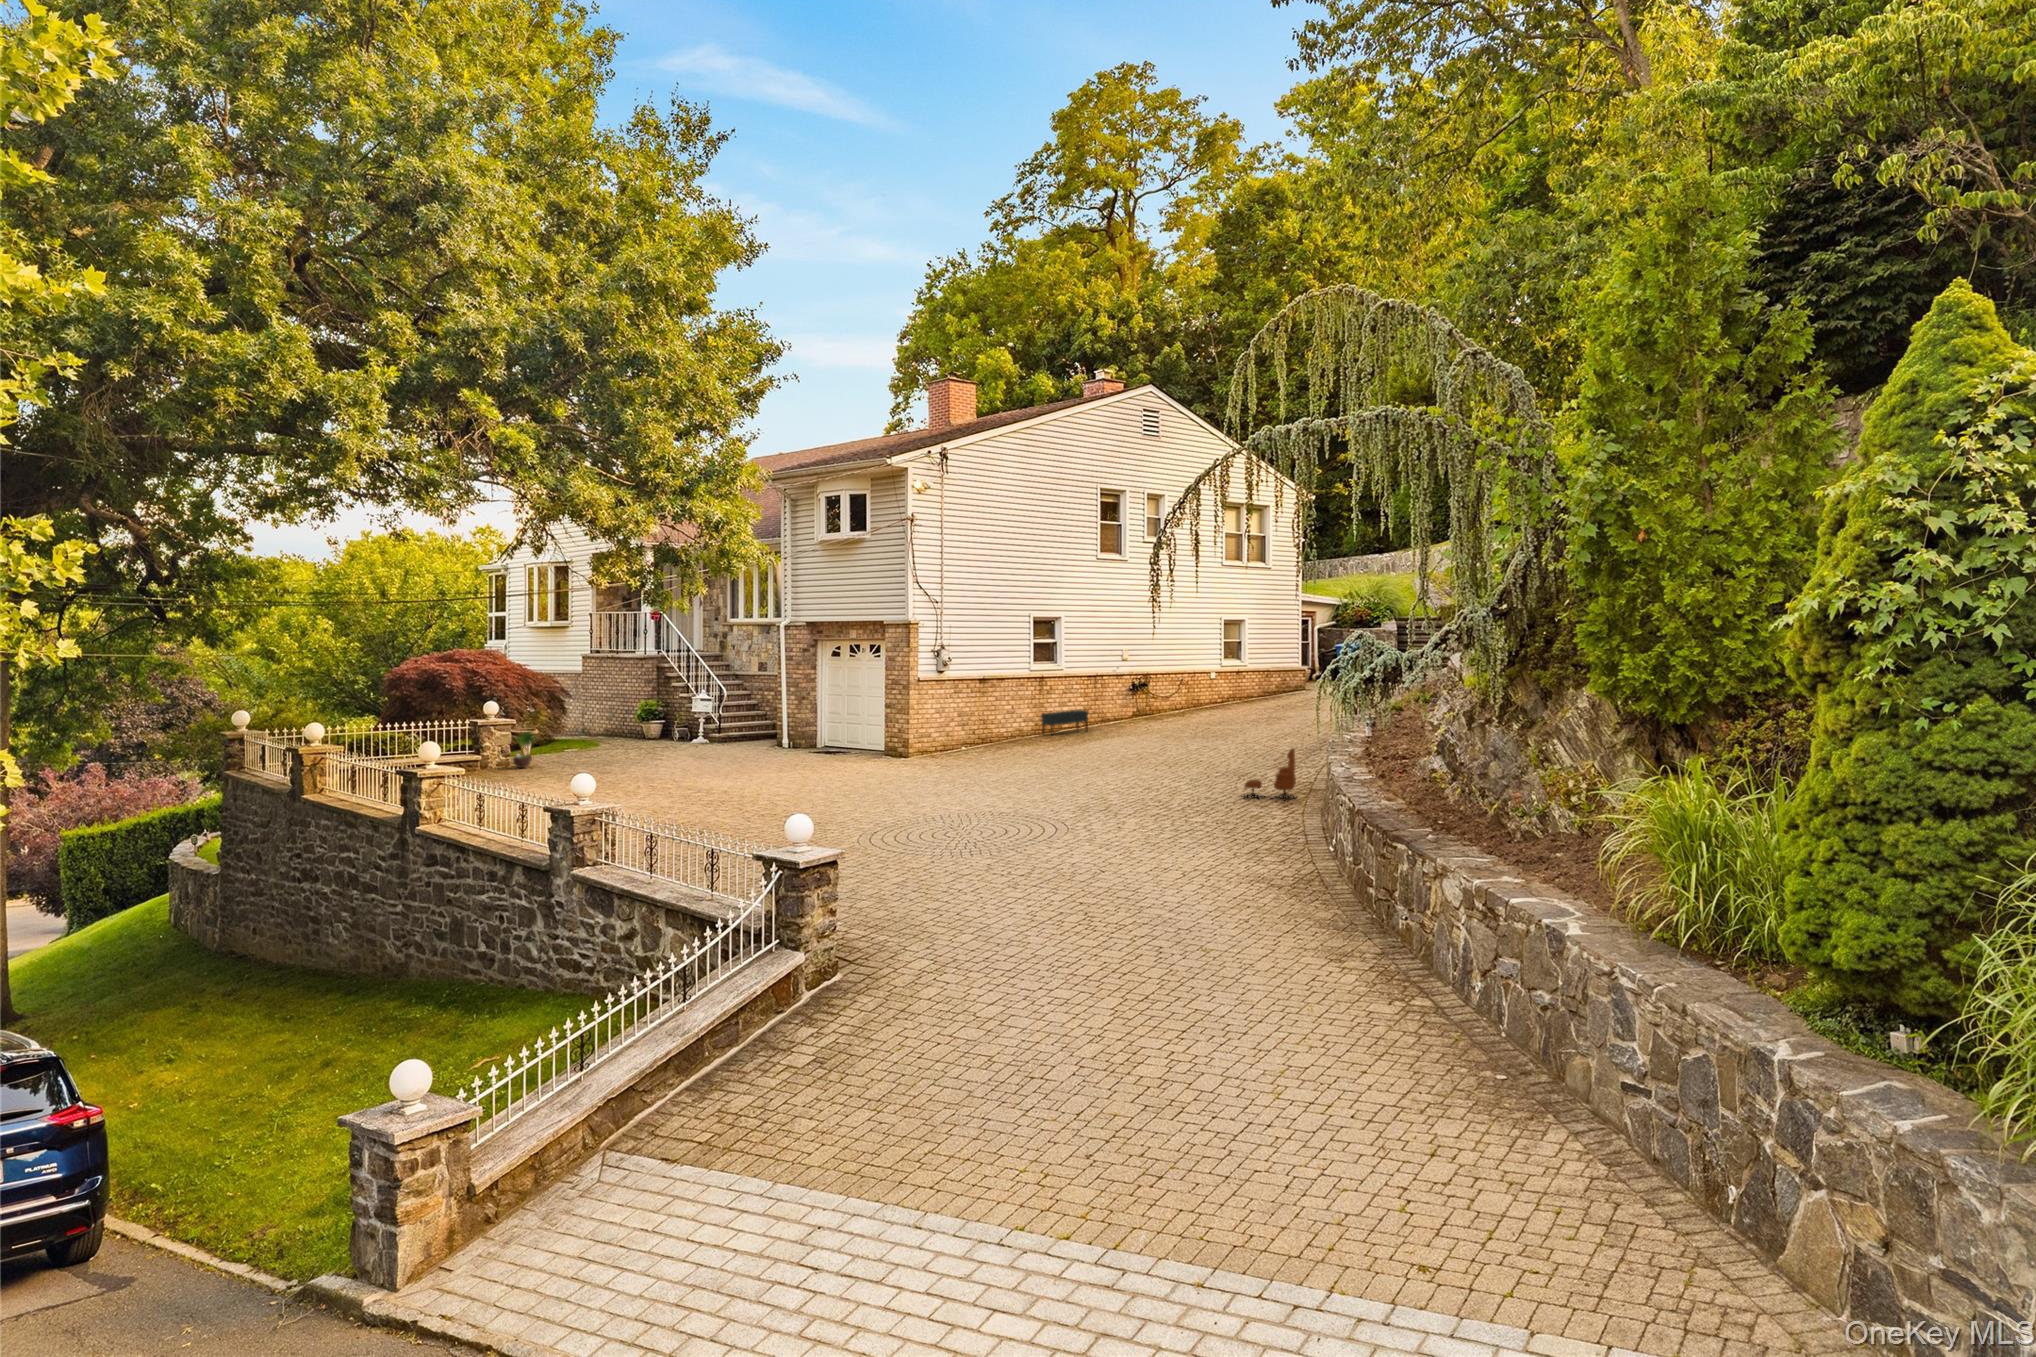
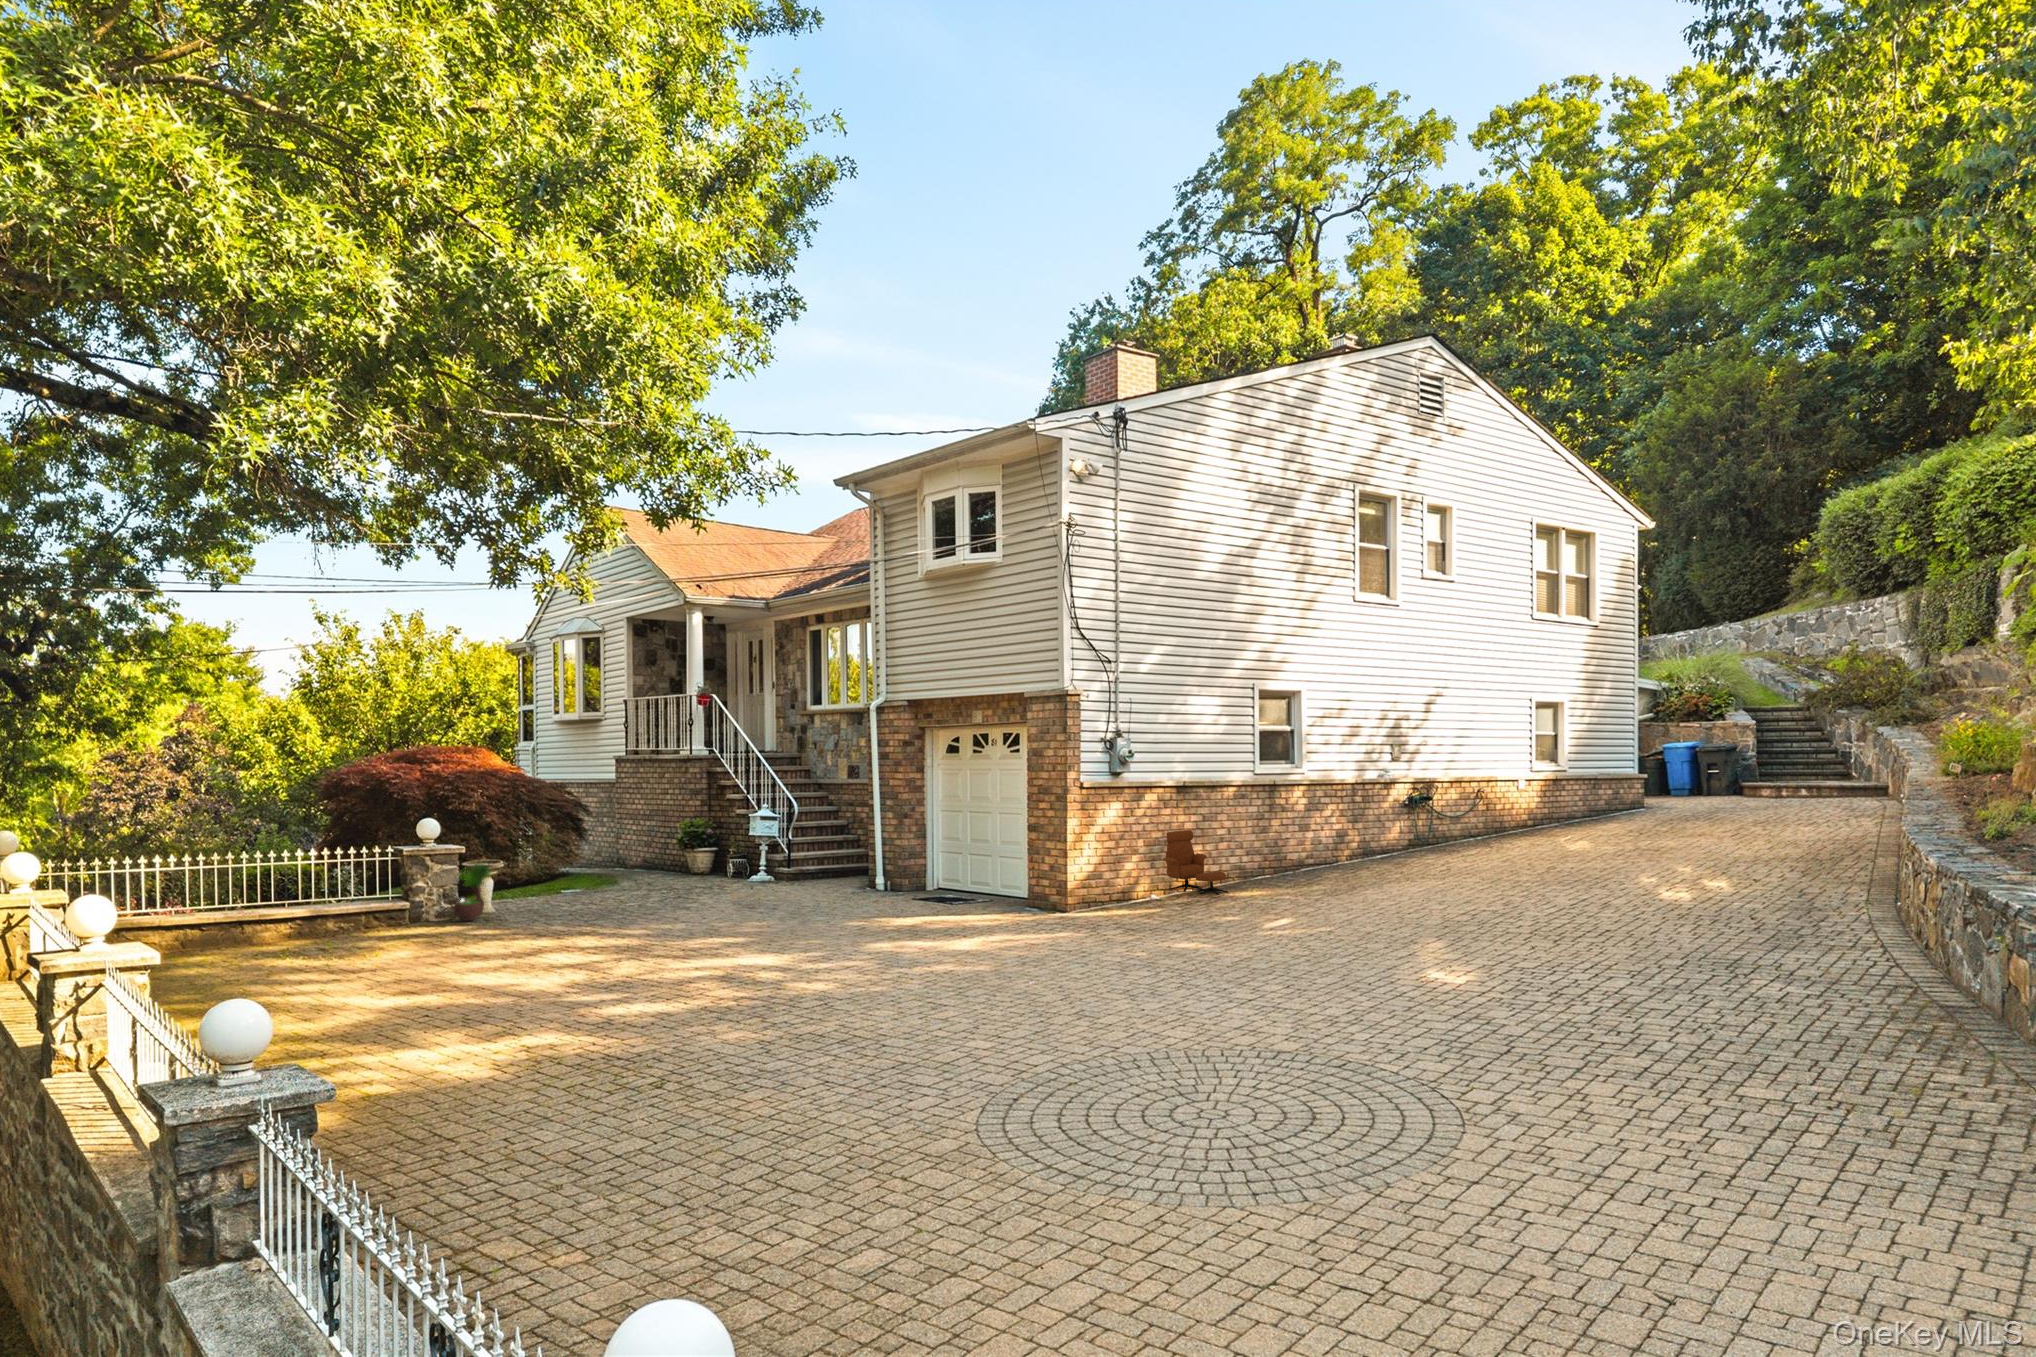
bench: present [1041,710,1088,735] -> none [1273,835,1349,876]
lounge chair: present [1244,748,1297,798] -> present [1163,830,1228,895]

